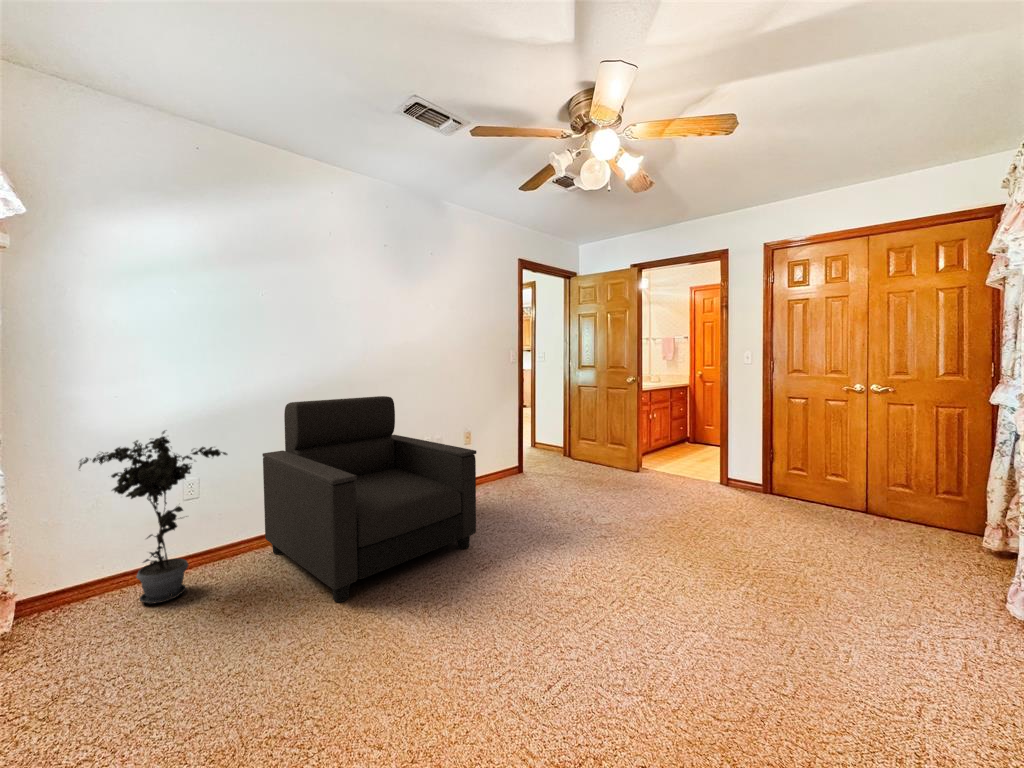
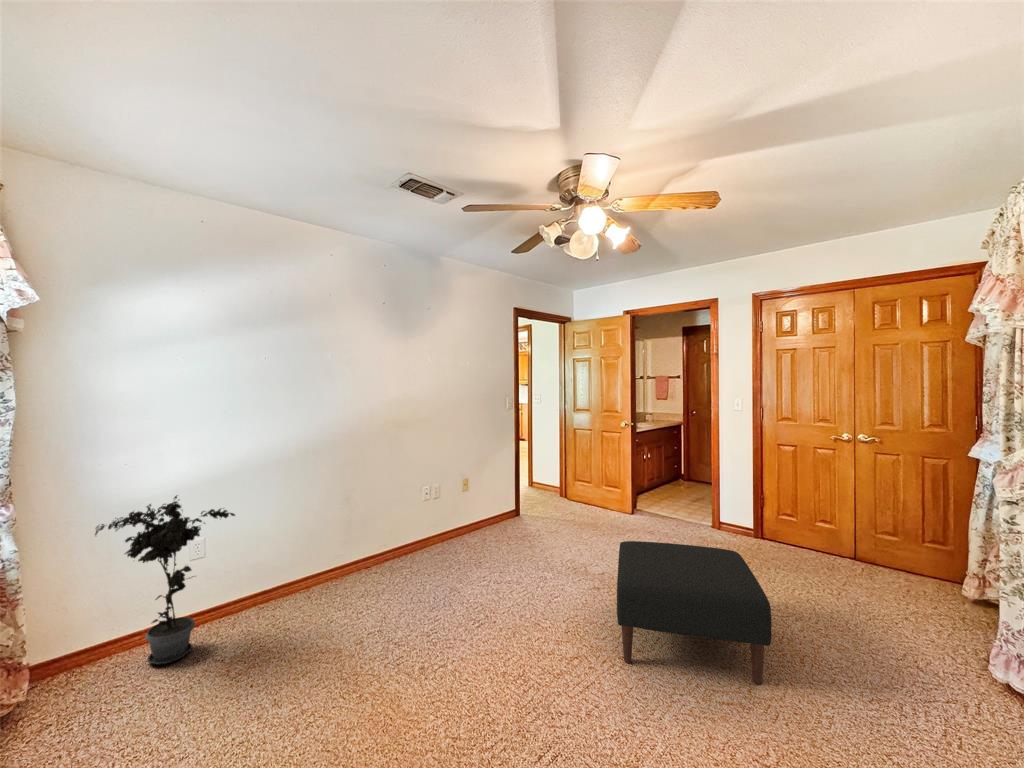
armchair: present [262,396,477,602] -> none [268,448,474,662]
ottoman: none [627,488,788,621] -> present [617,541,772,684]

